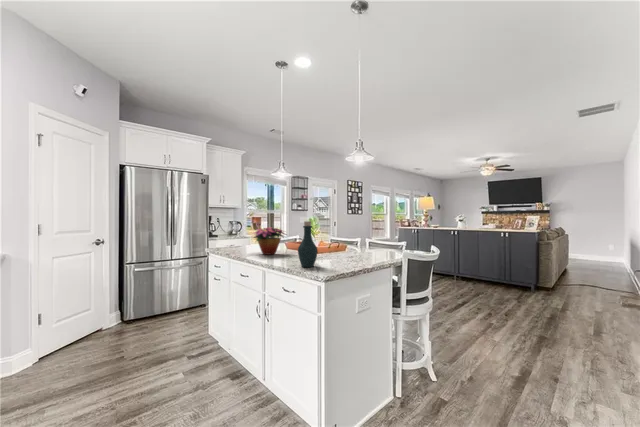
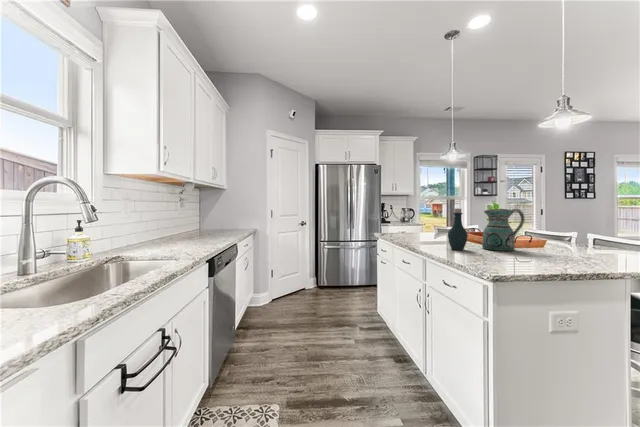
ceramic pitcher: none [327,221,361,264] -> present [482,209,525,251]
flower arrangement: present [254,227,287,255] -> none [411,214,451,239]

